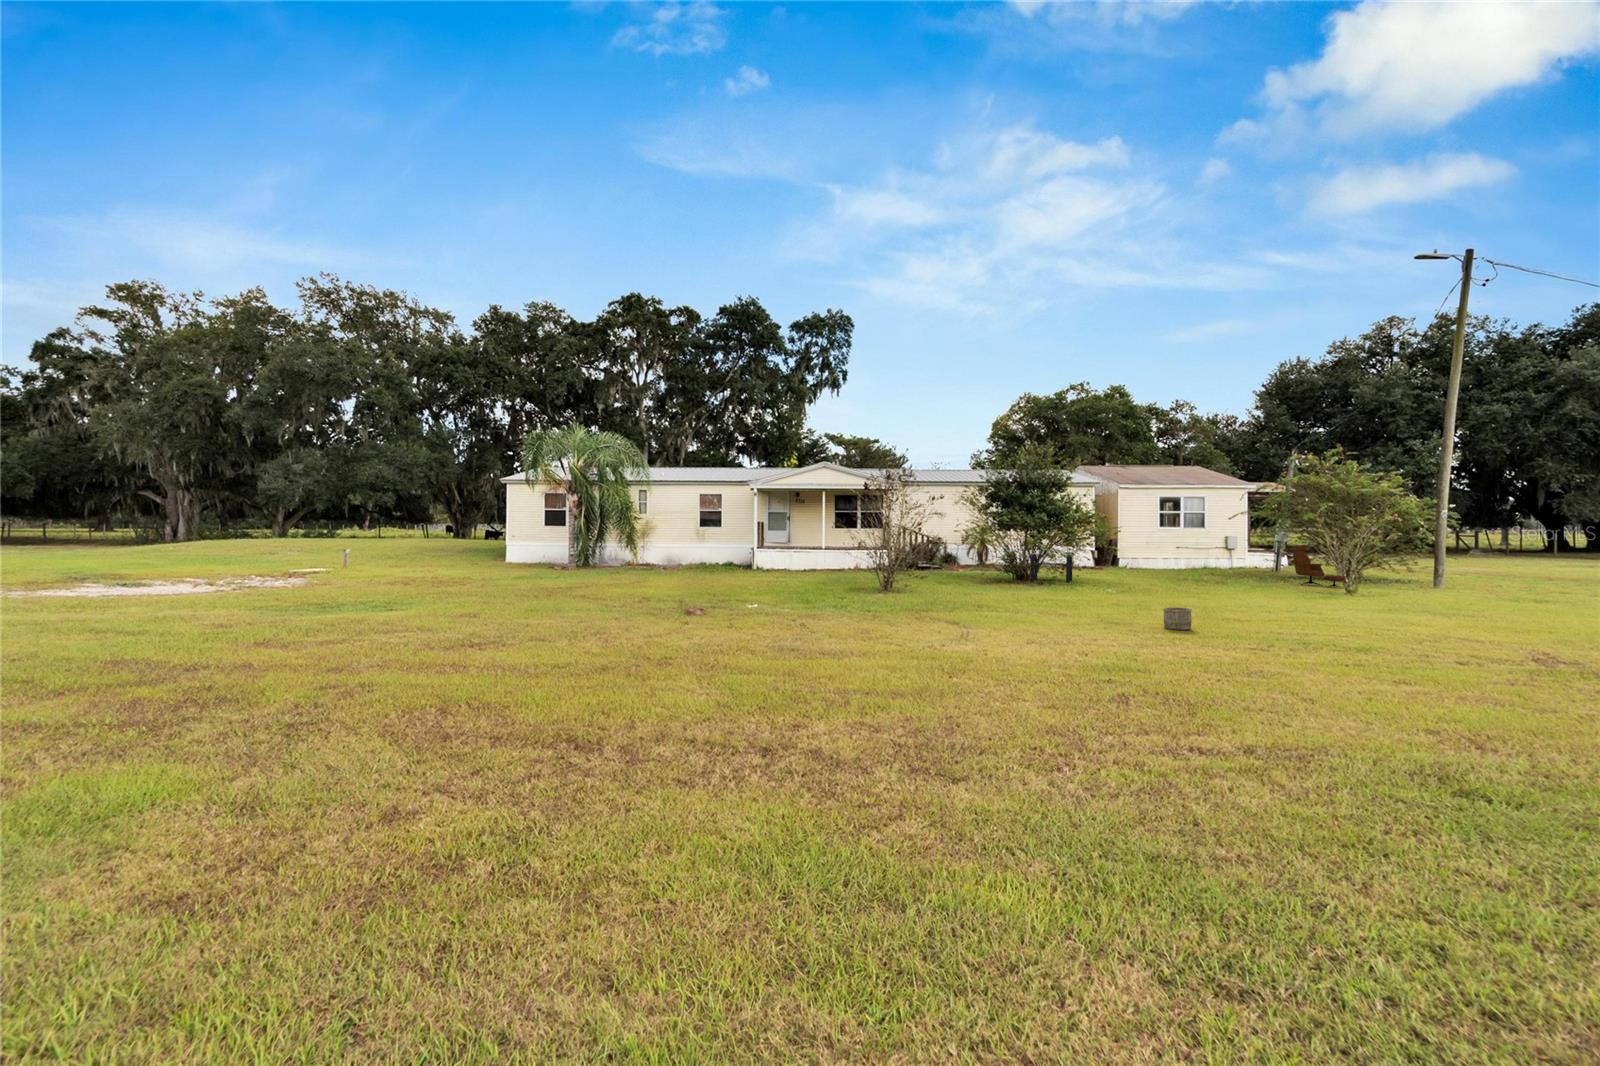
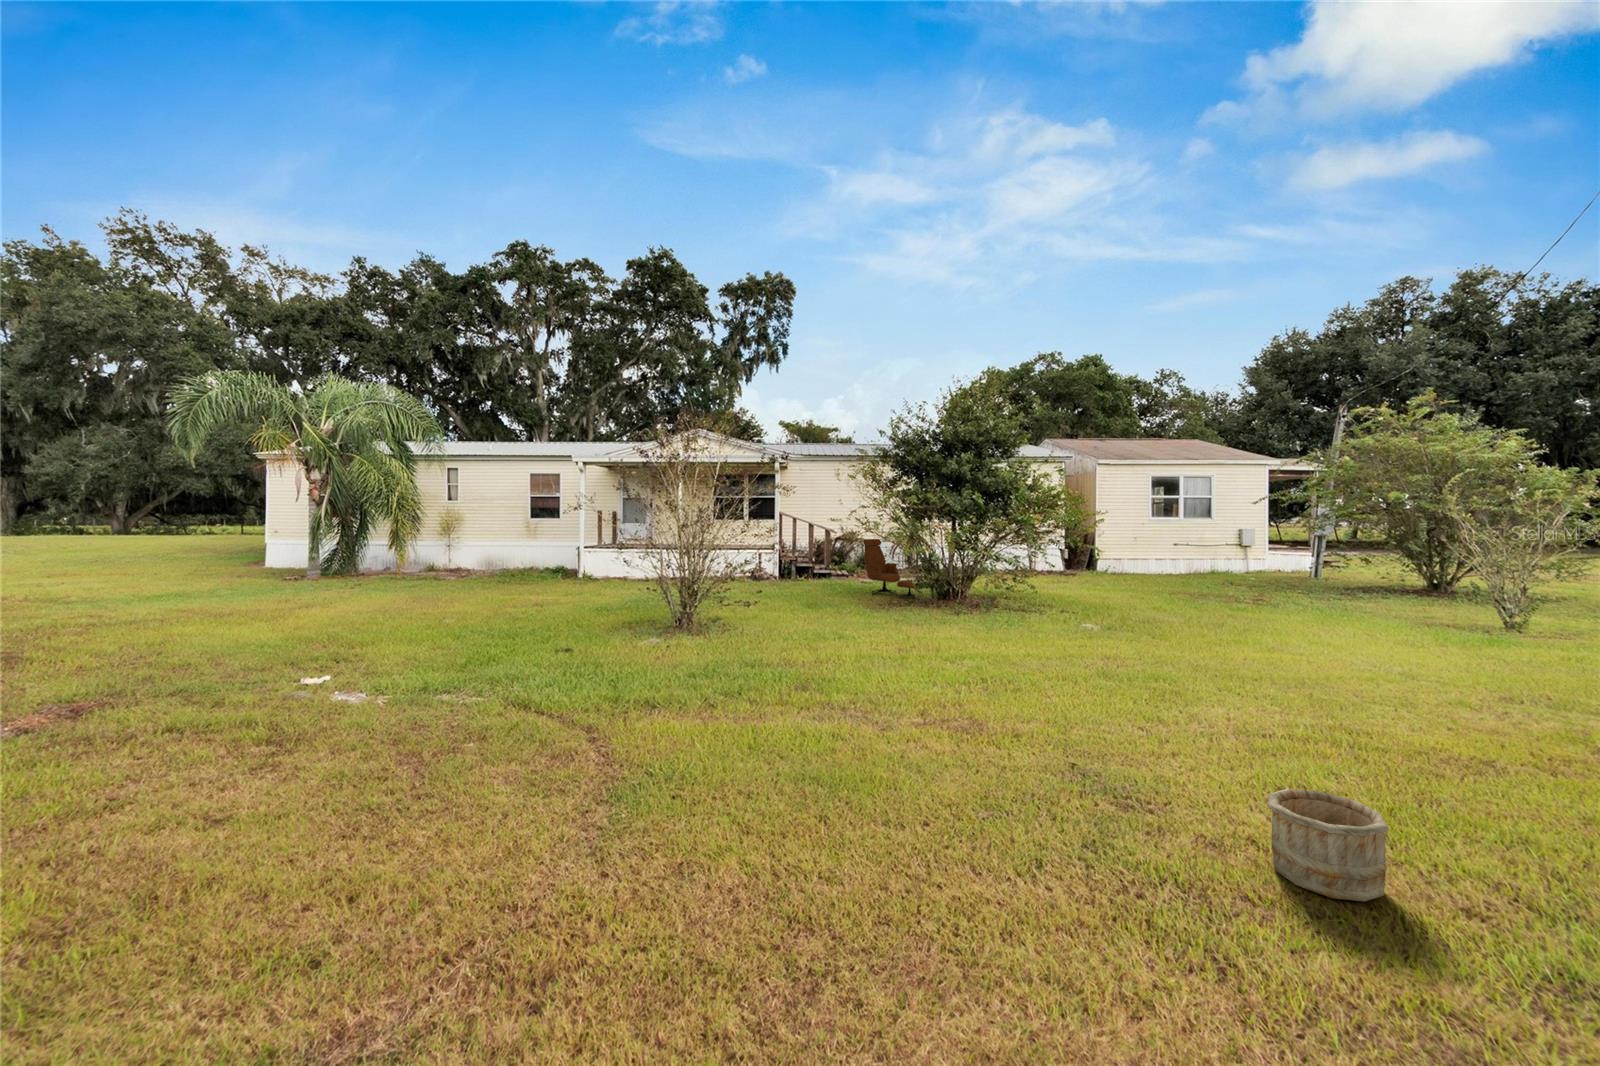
lounge chair: present [1292,546,1346,588] -> present [863,539,916,598]
bench: present [1030,554,1072,582] -> none [957,558,1023,606]

